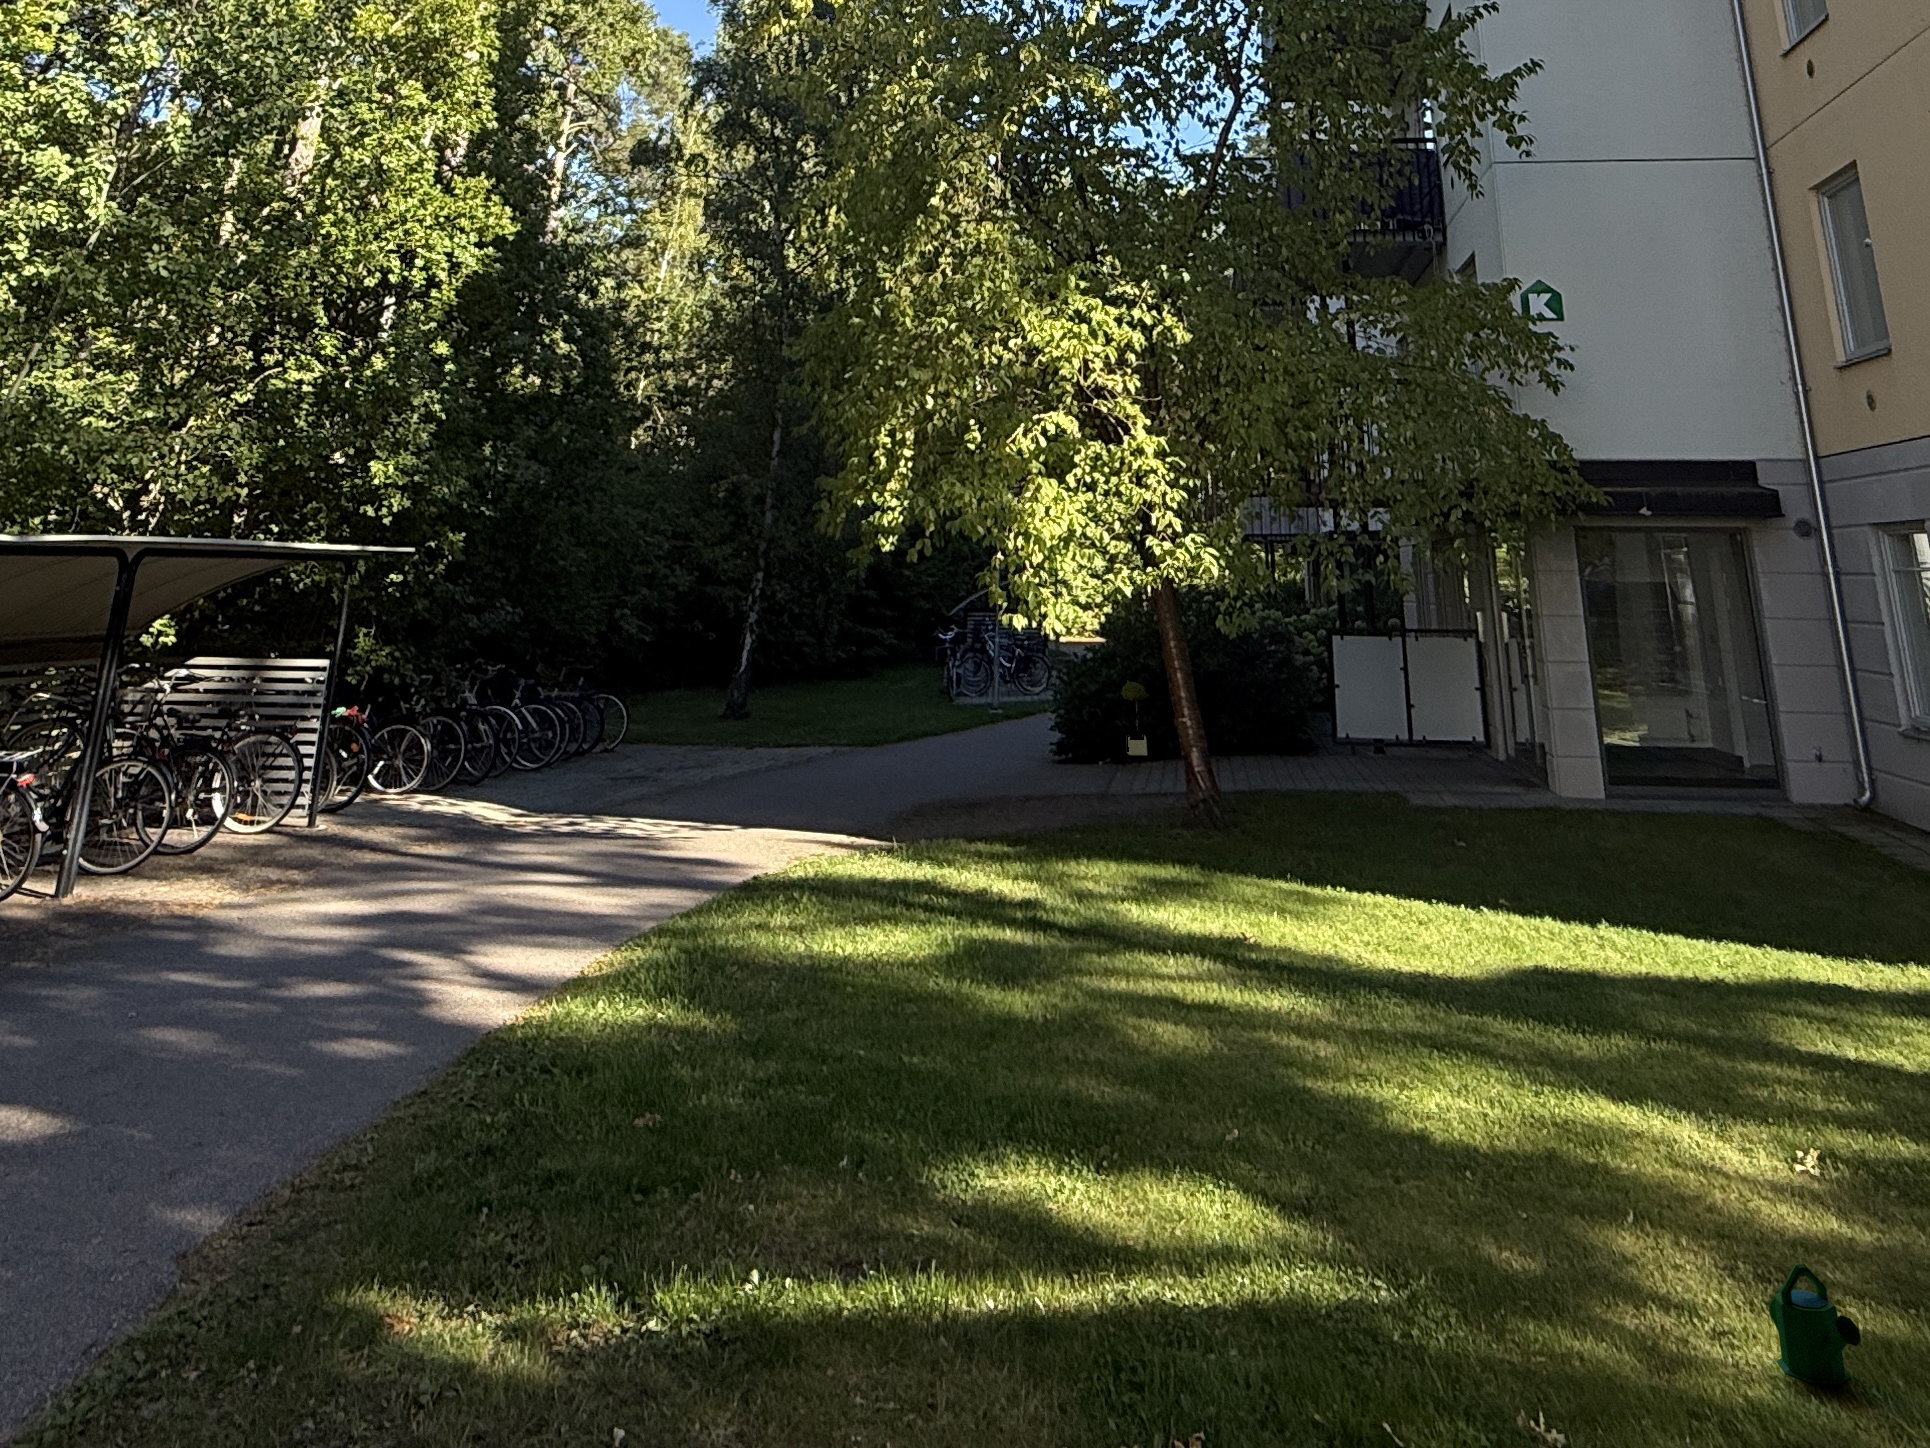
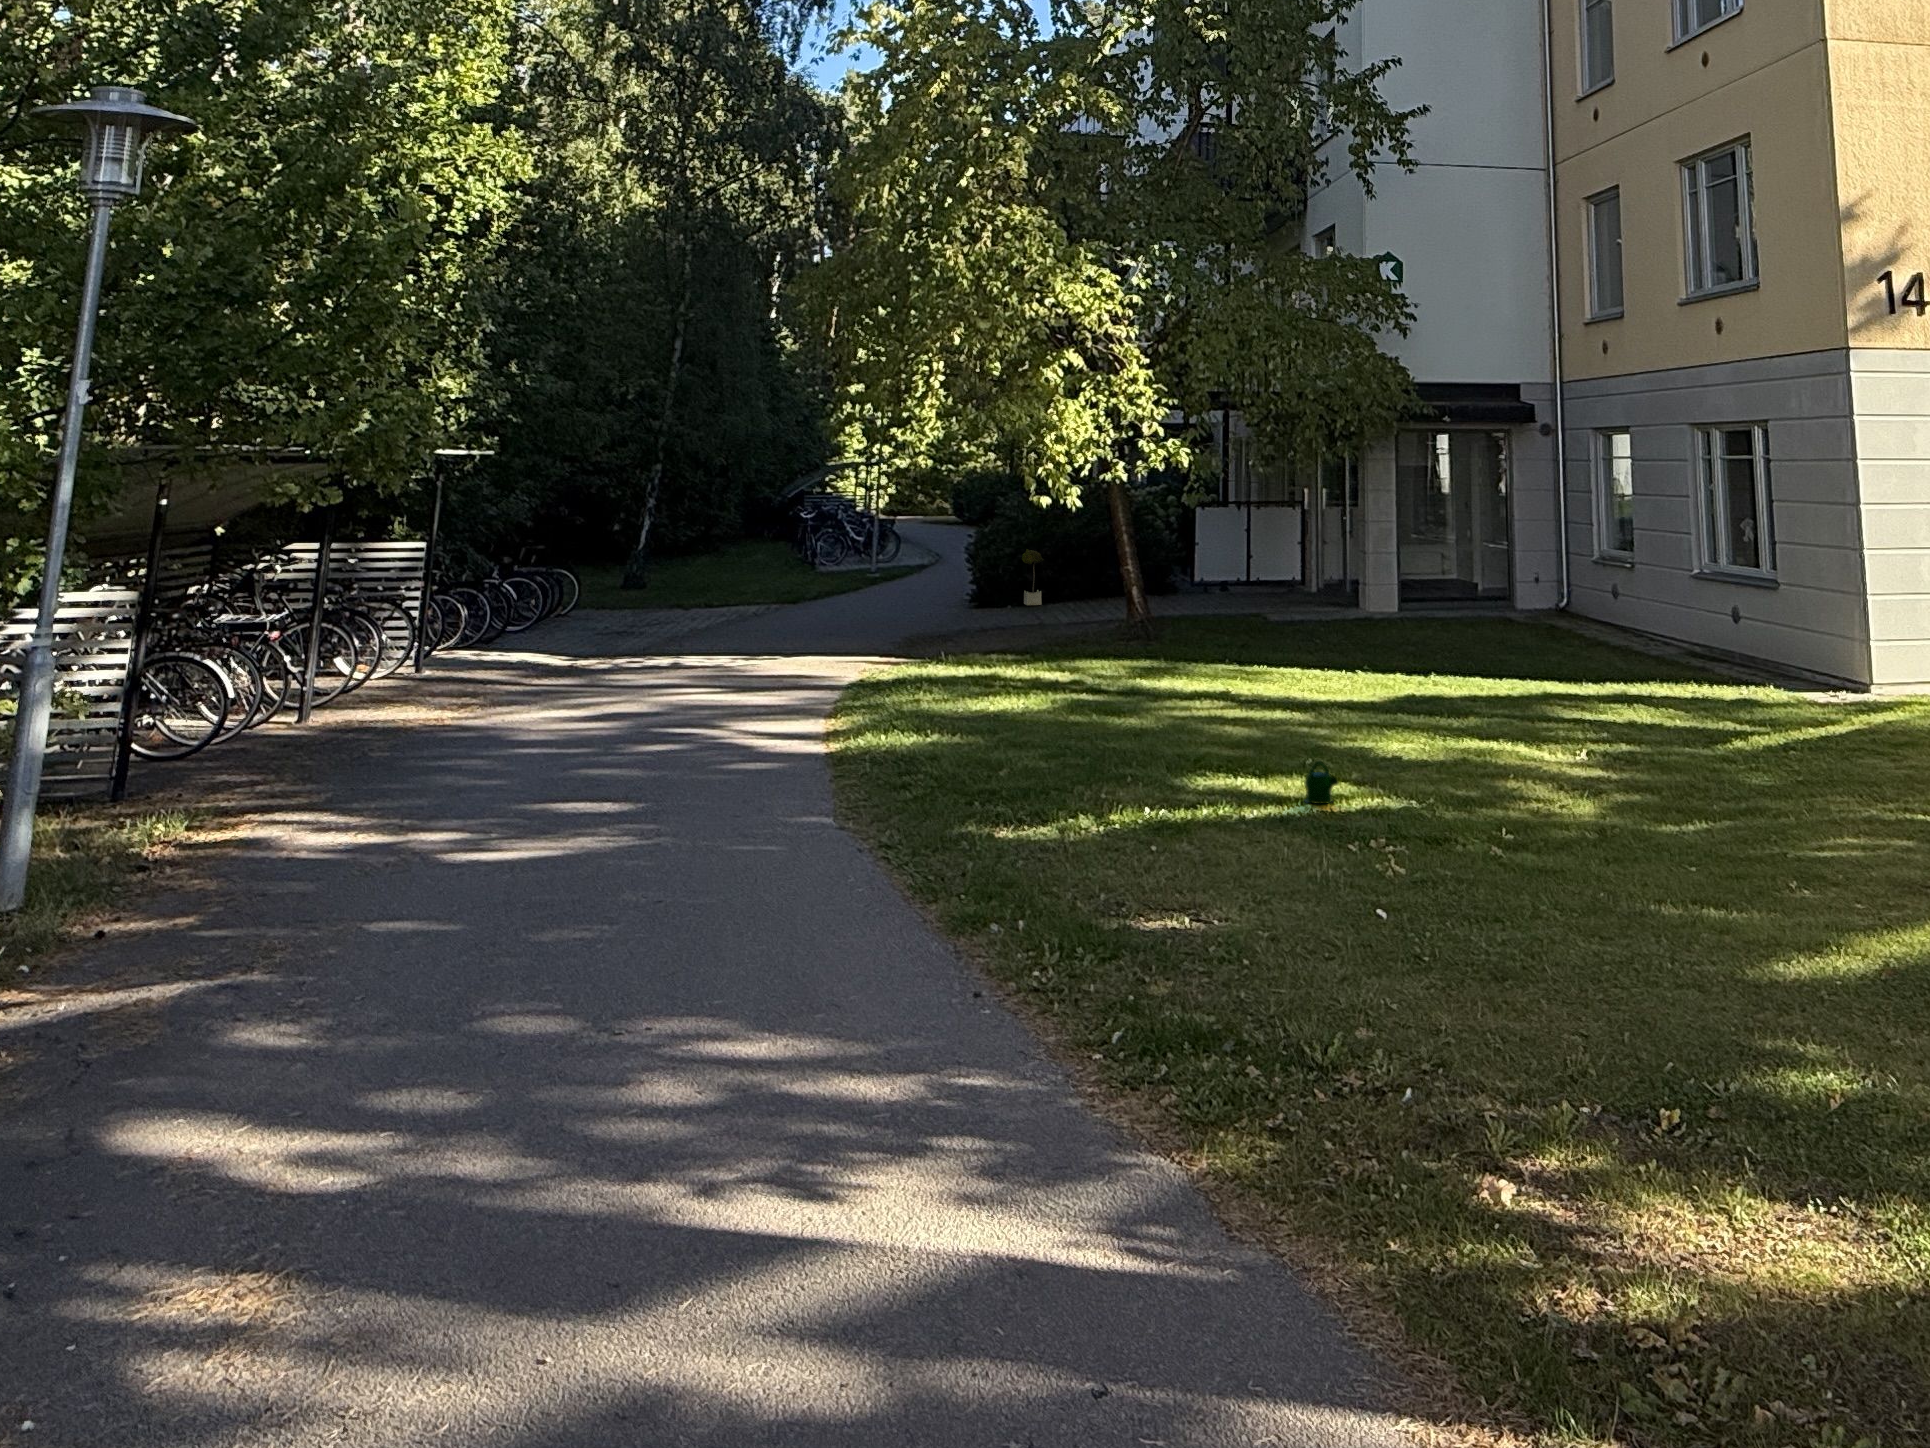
watering can: present [1769,1264,1861,1385] -> present [1304,761,1339,804]

